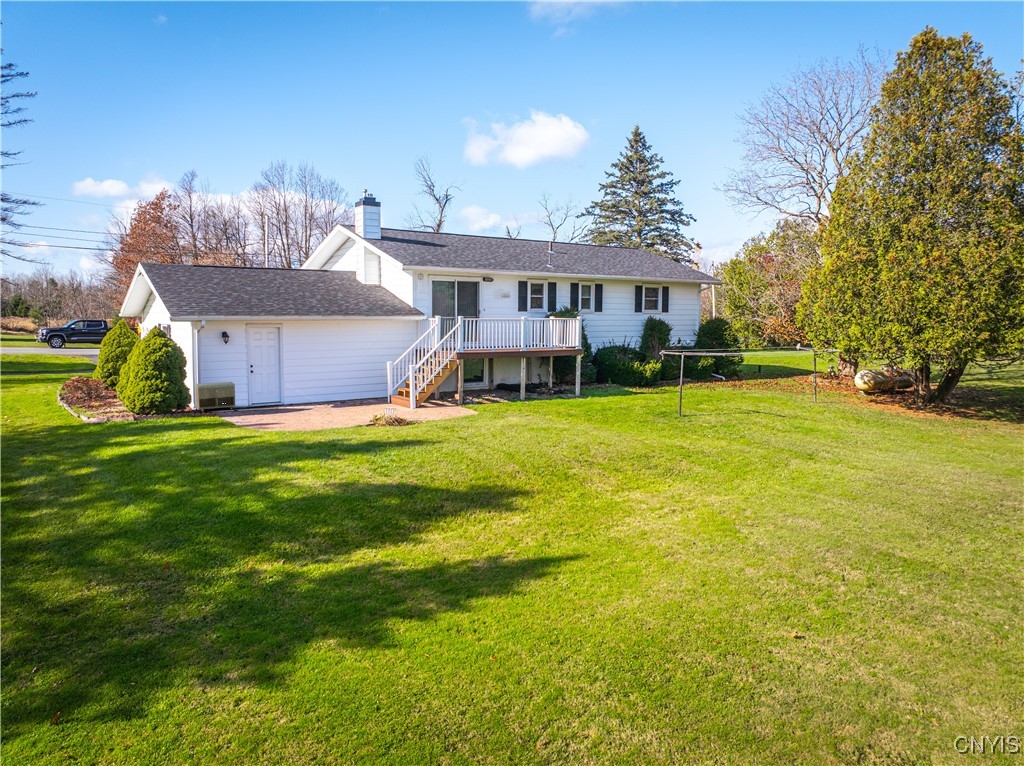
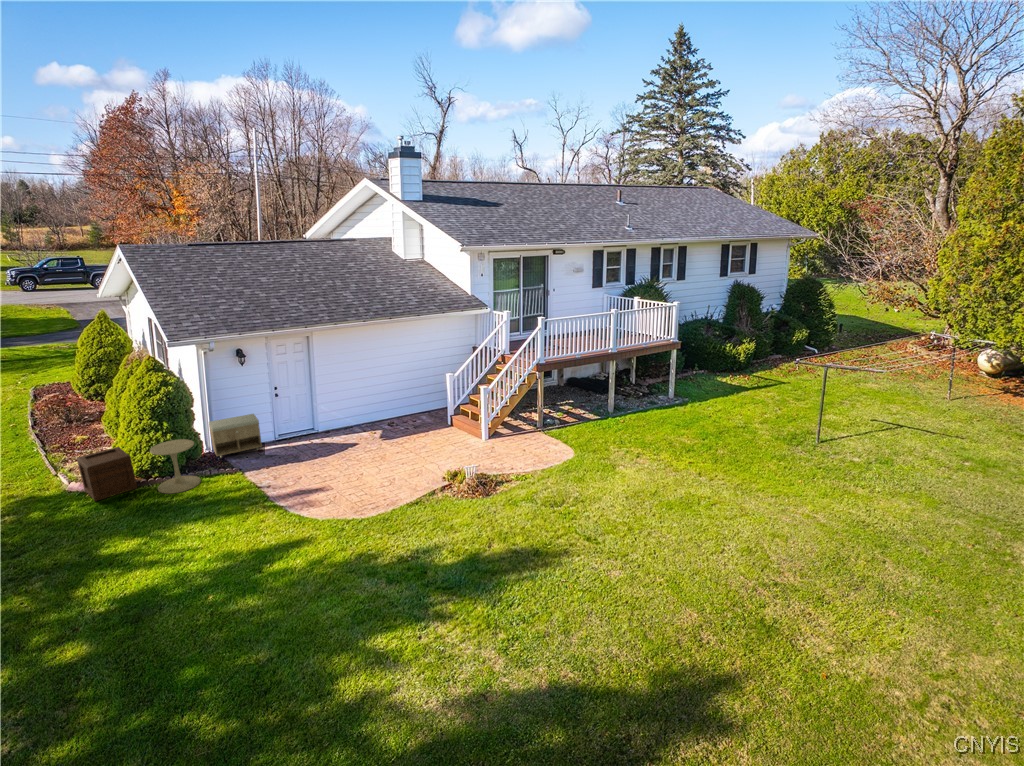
pedestal table: none [151,387,186,423] -> present [150,439,201,494]
wooden crate: none [95,391,138,425] -> present [77,447,137,501]

